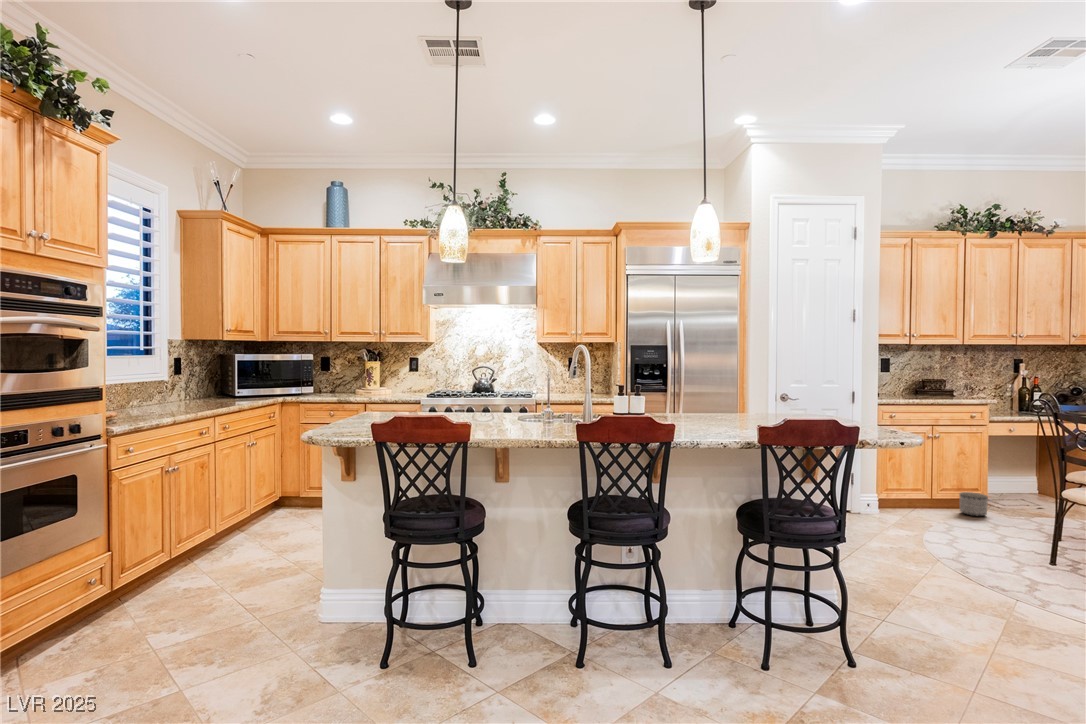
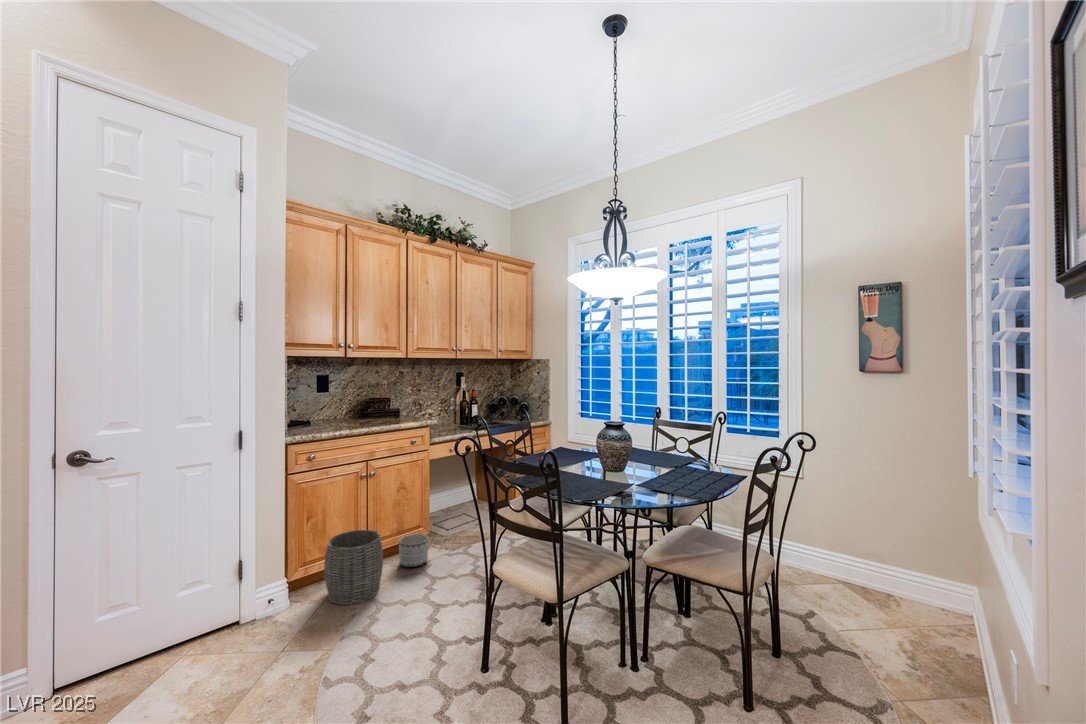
woven basket: none [903,475,950,522] -> present [324,530,383,605]

